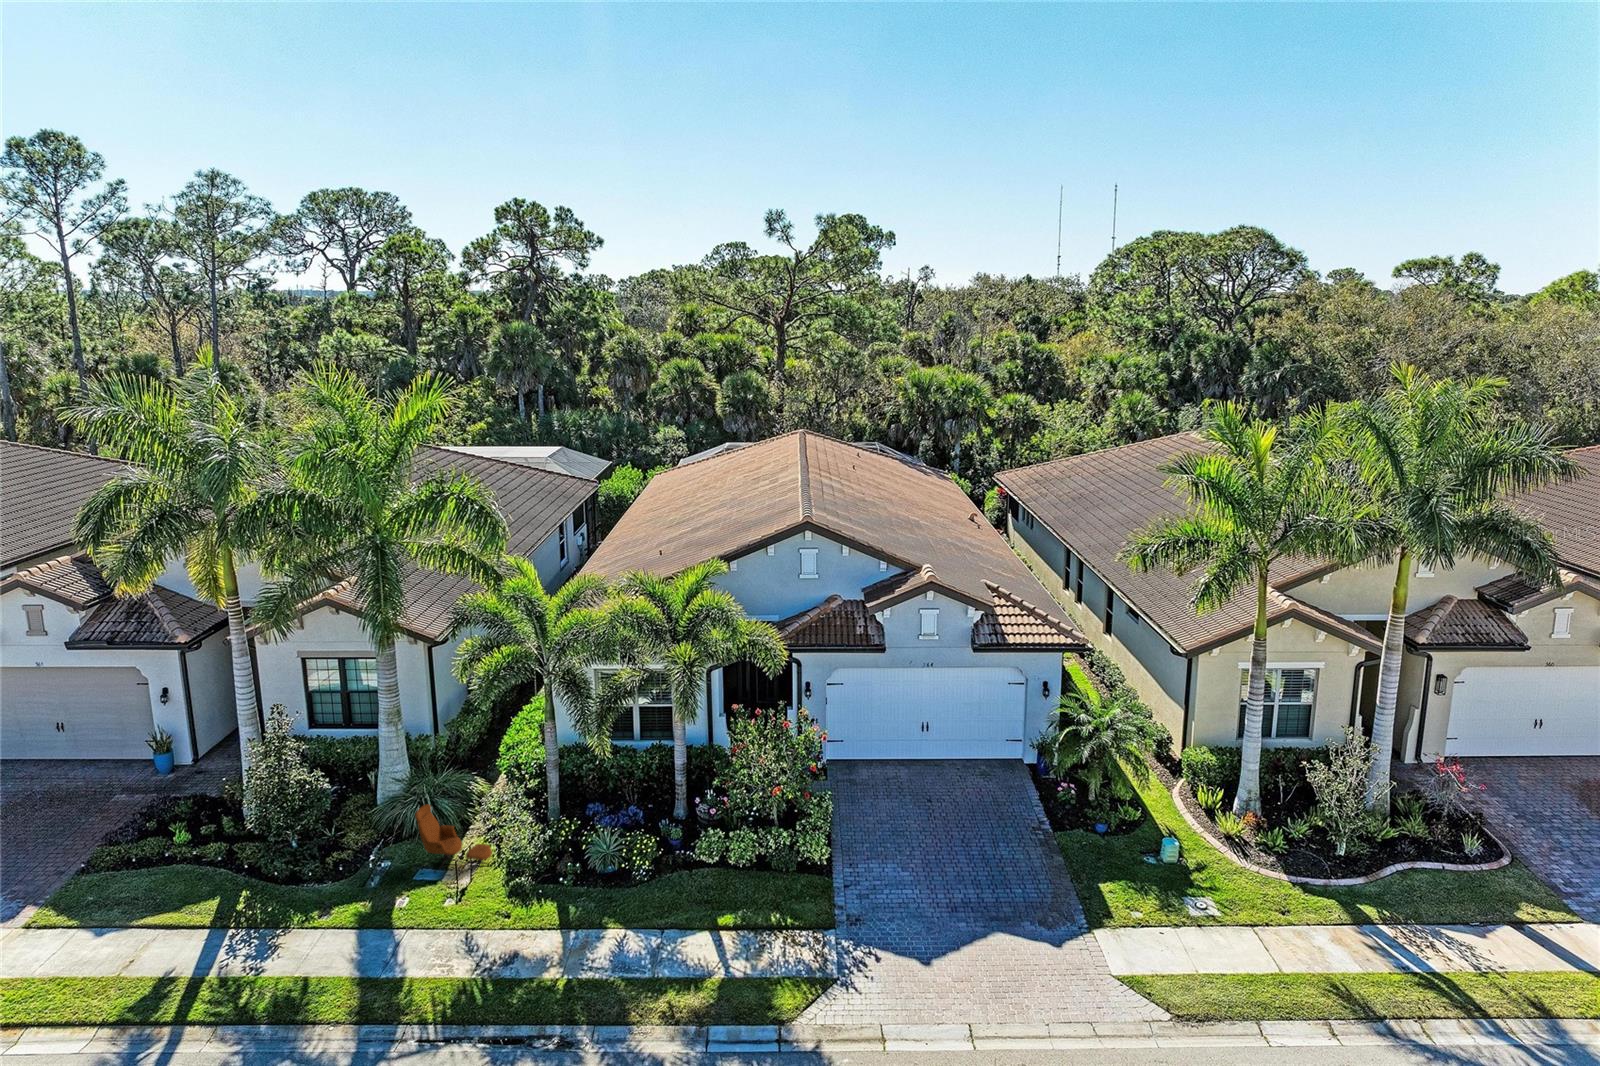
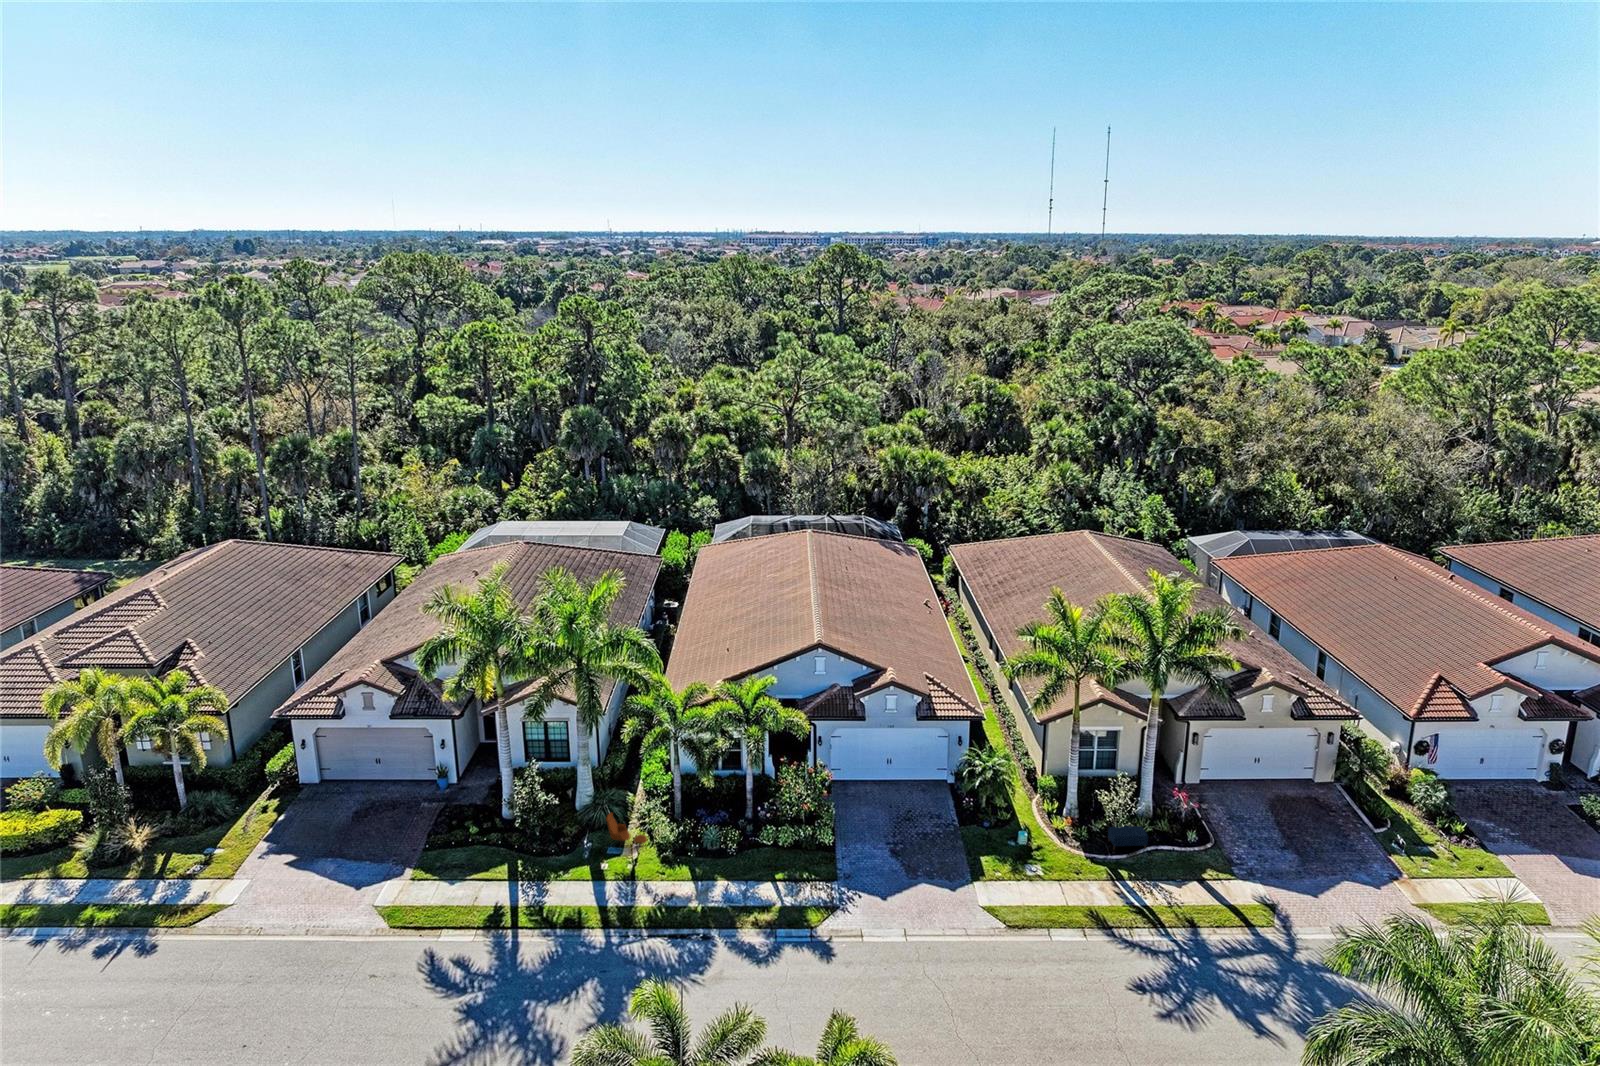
bench: none [1322,827,1403,870] -> present [1108,826,1149,849]

